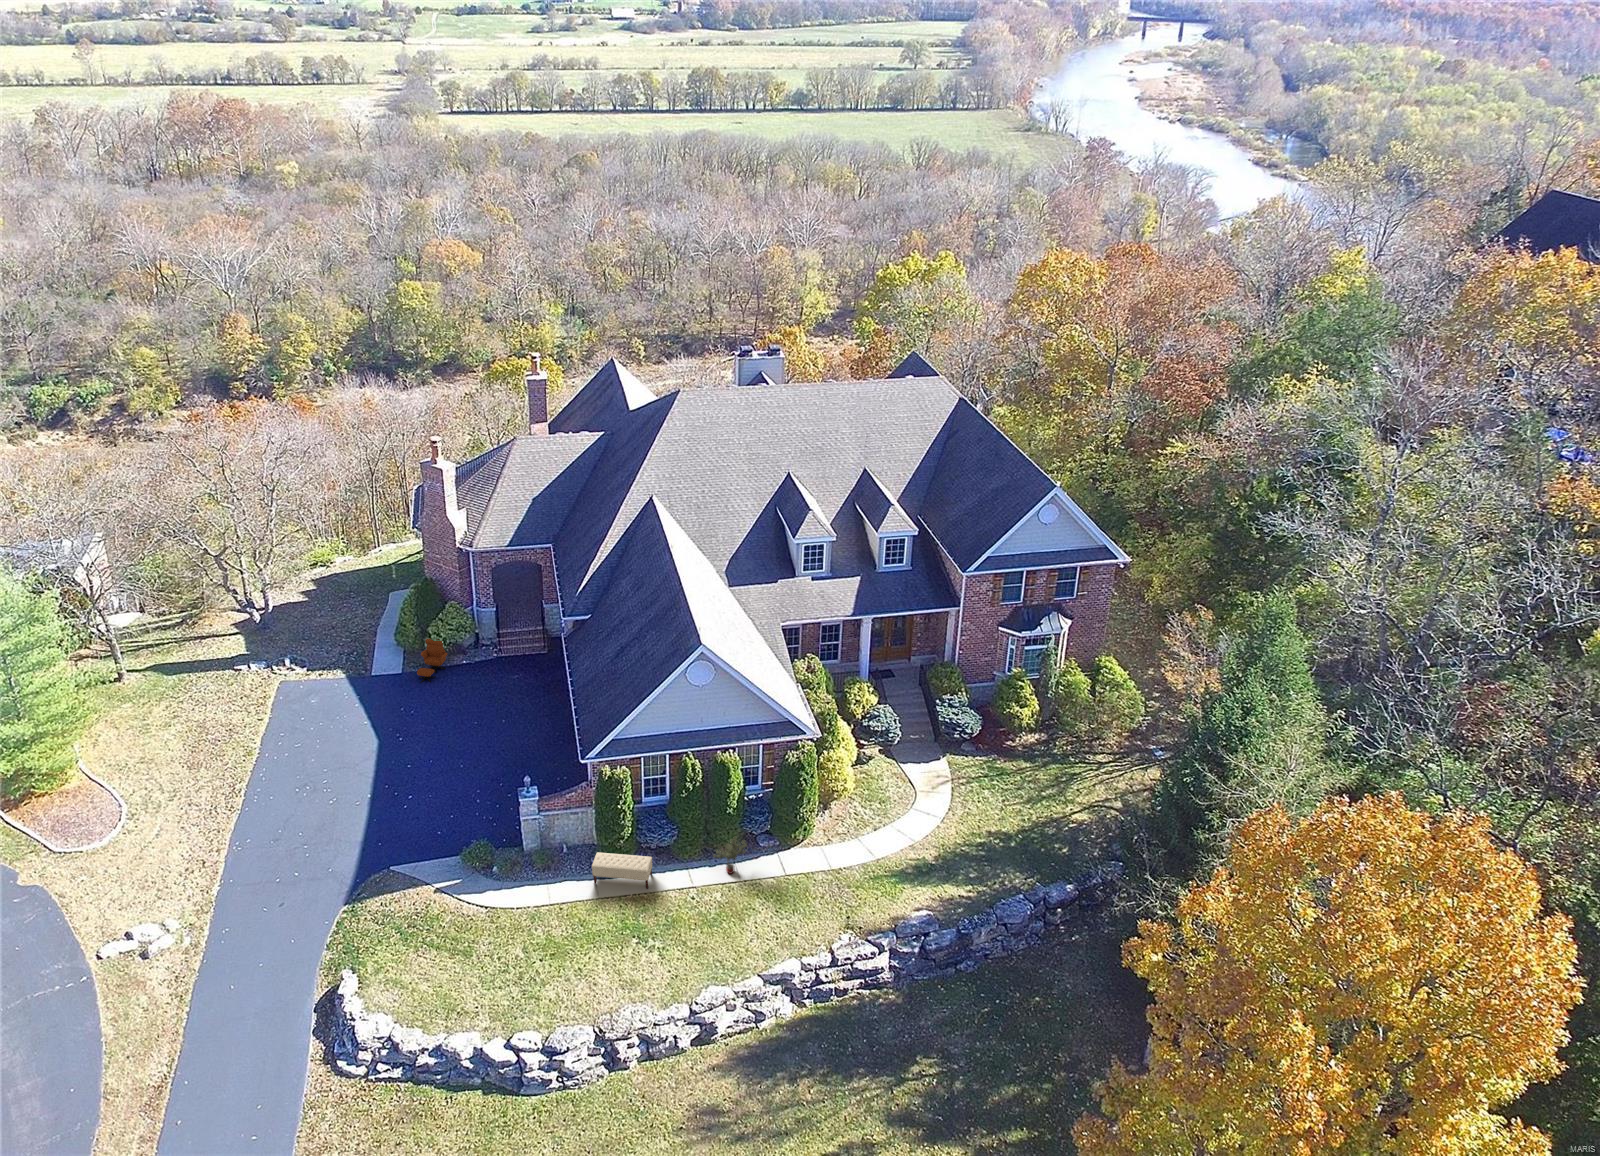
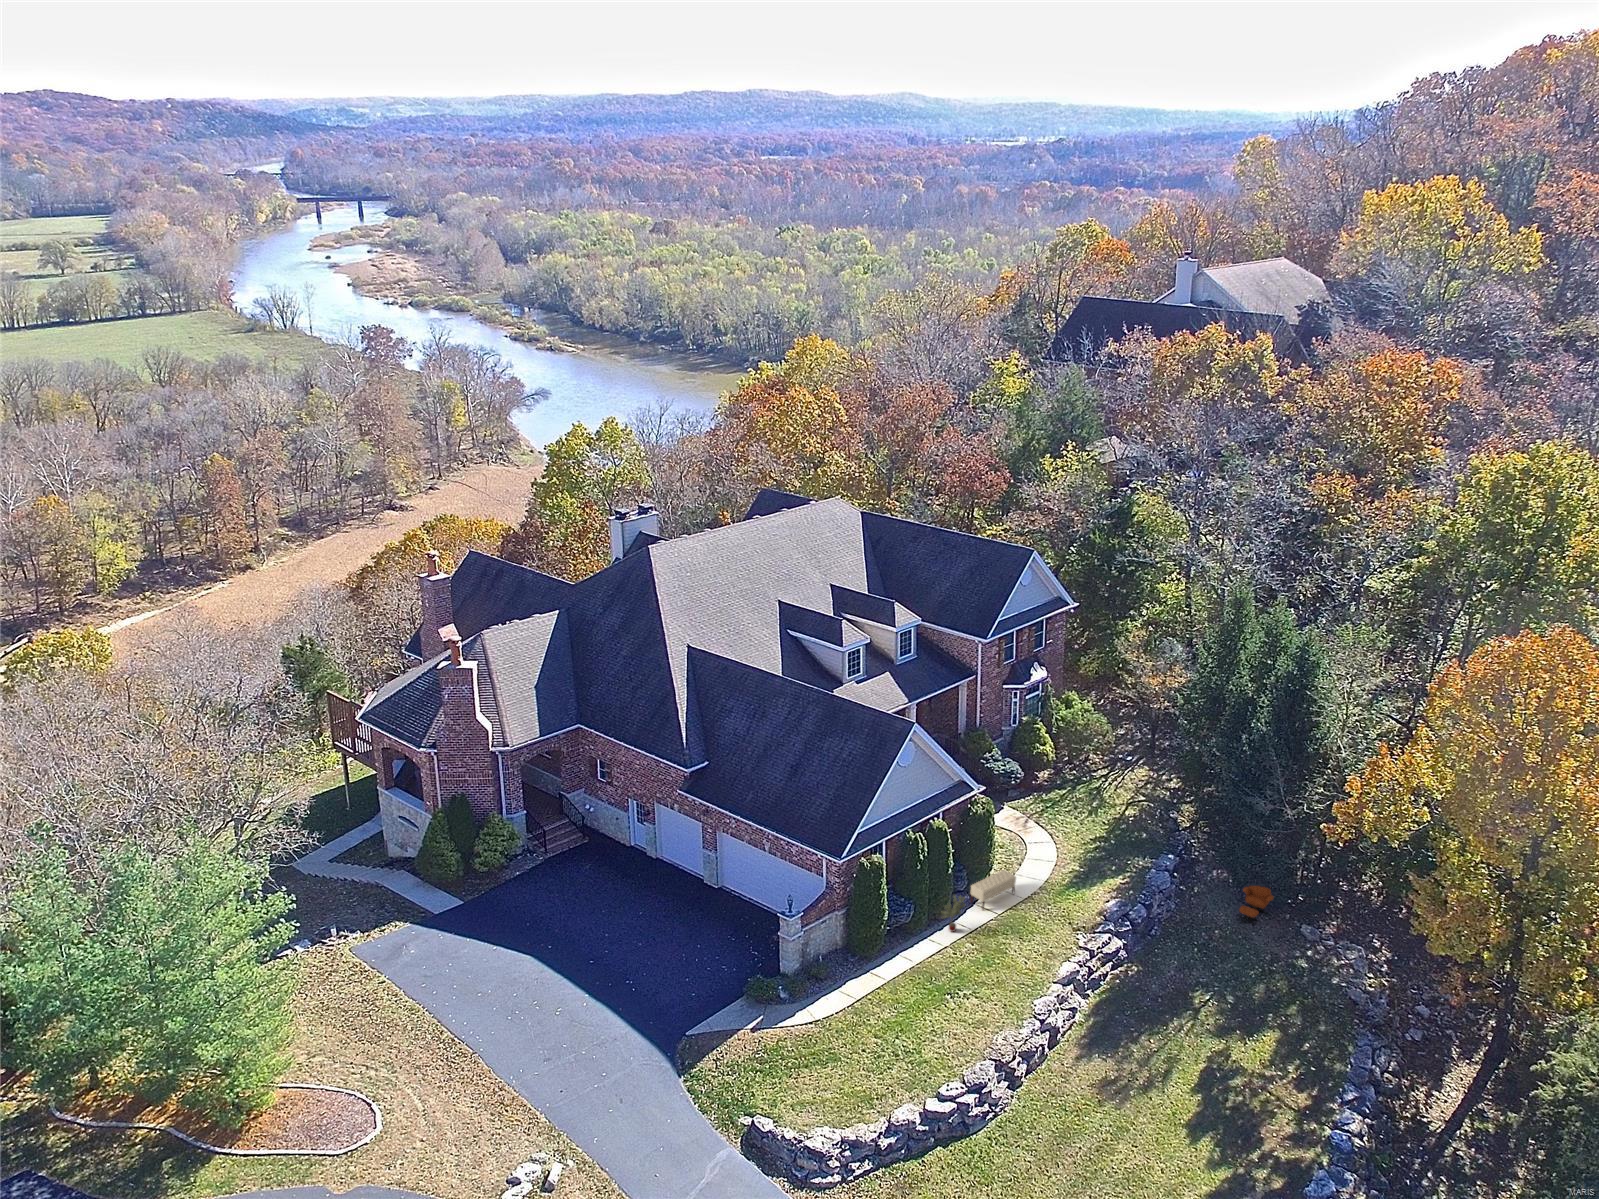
lounge chair: present [417,639,447,683] -> present [1240,886,1274,924]
bench: present [592,852,652,889] -> present [970,870,1016,909]

